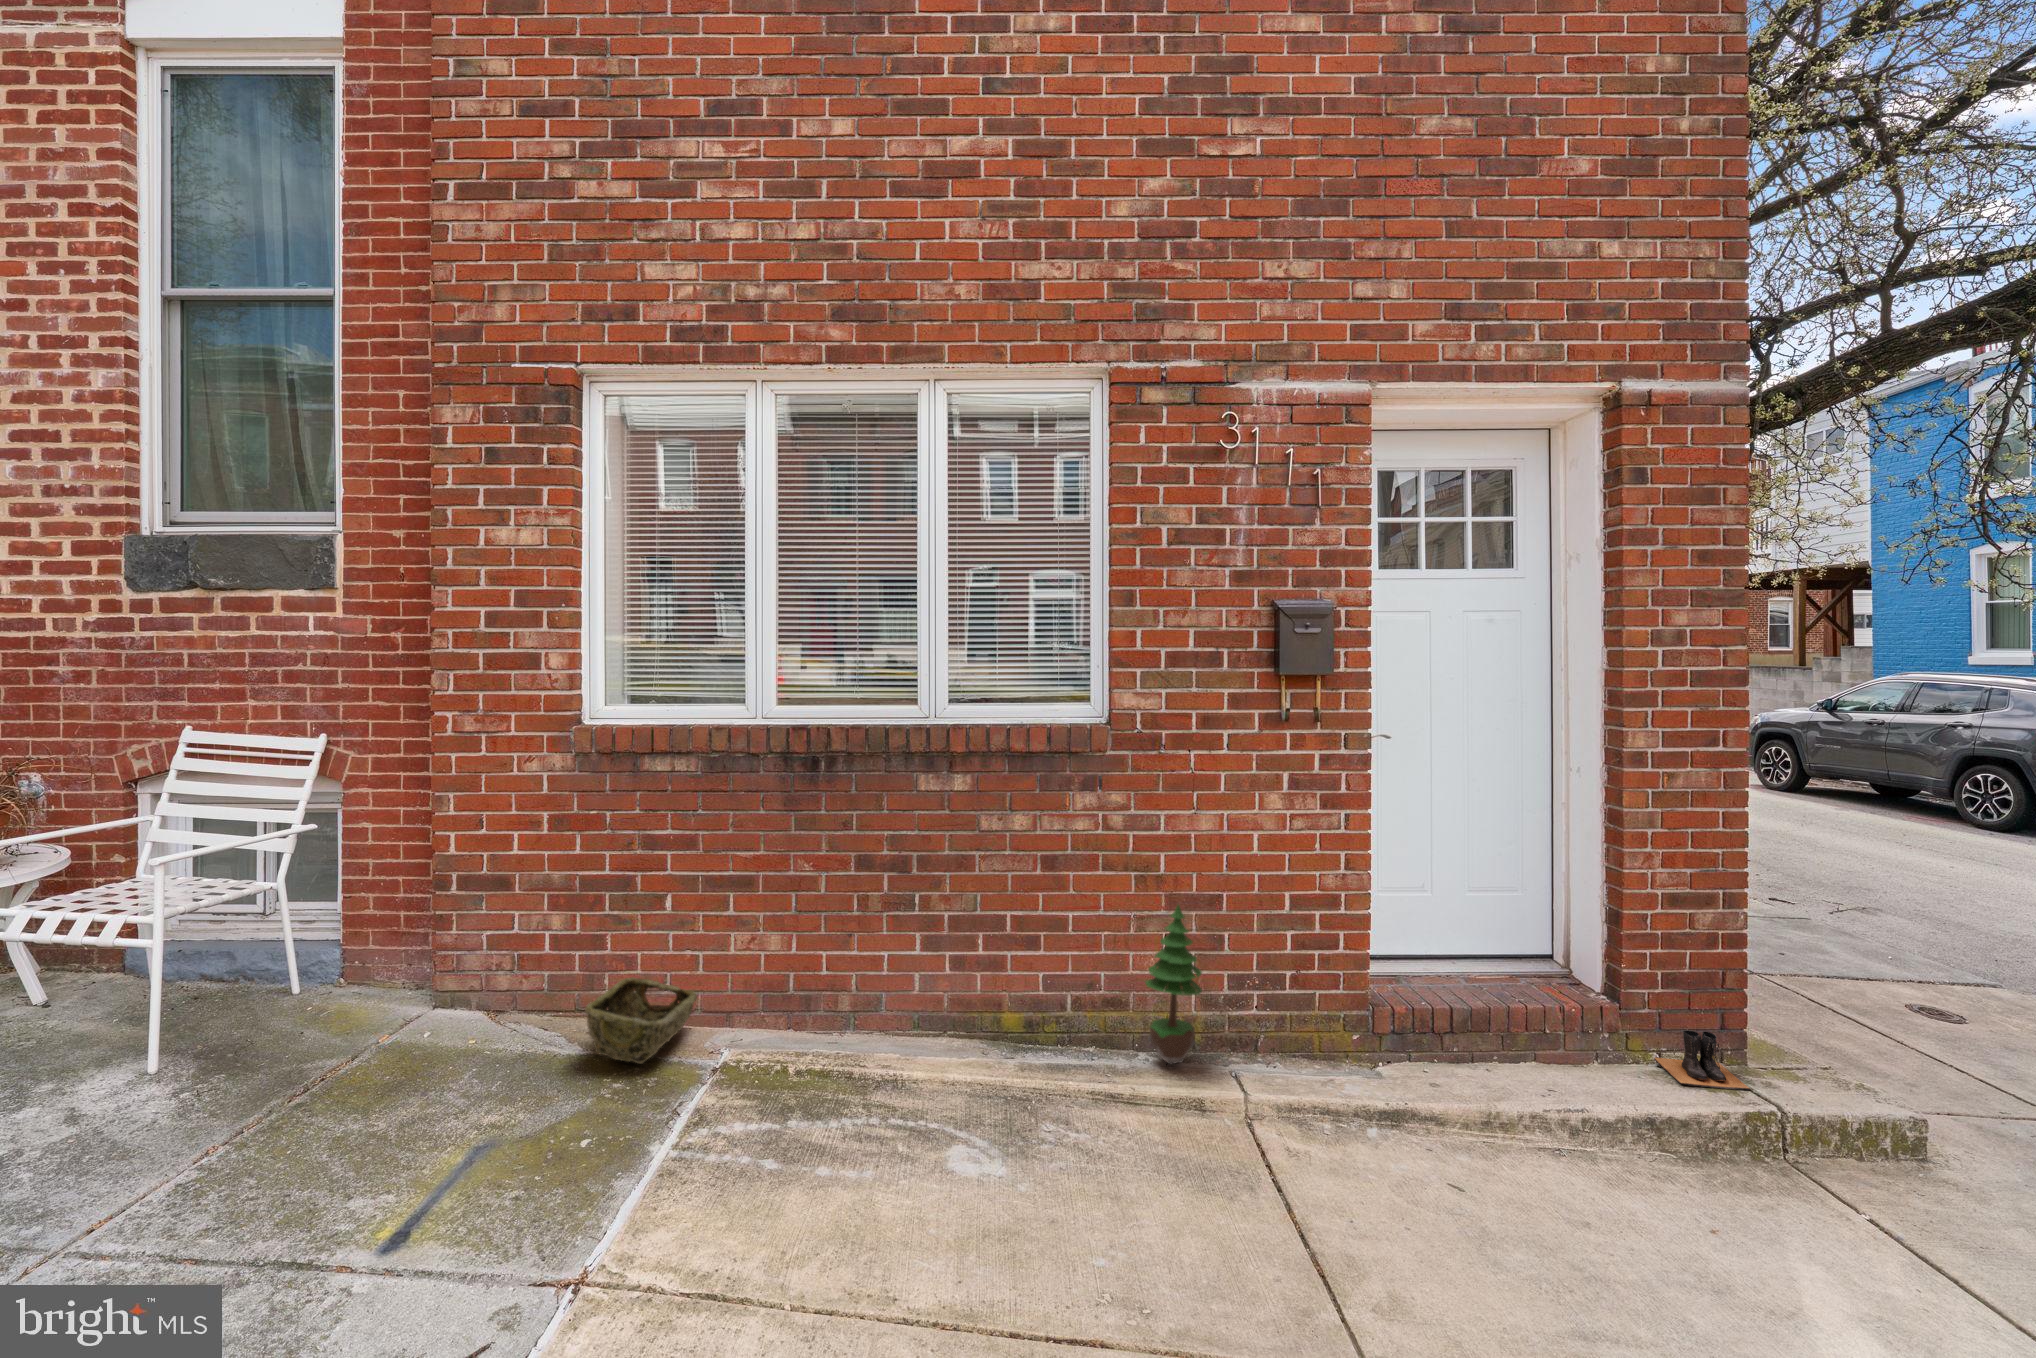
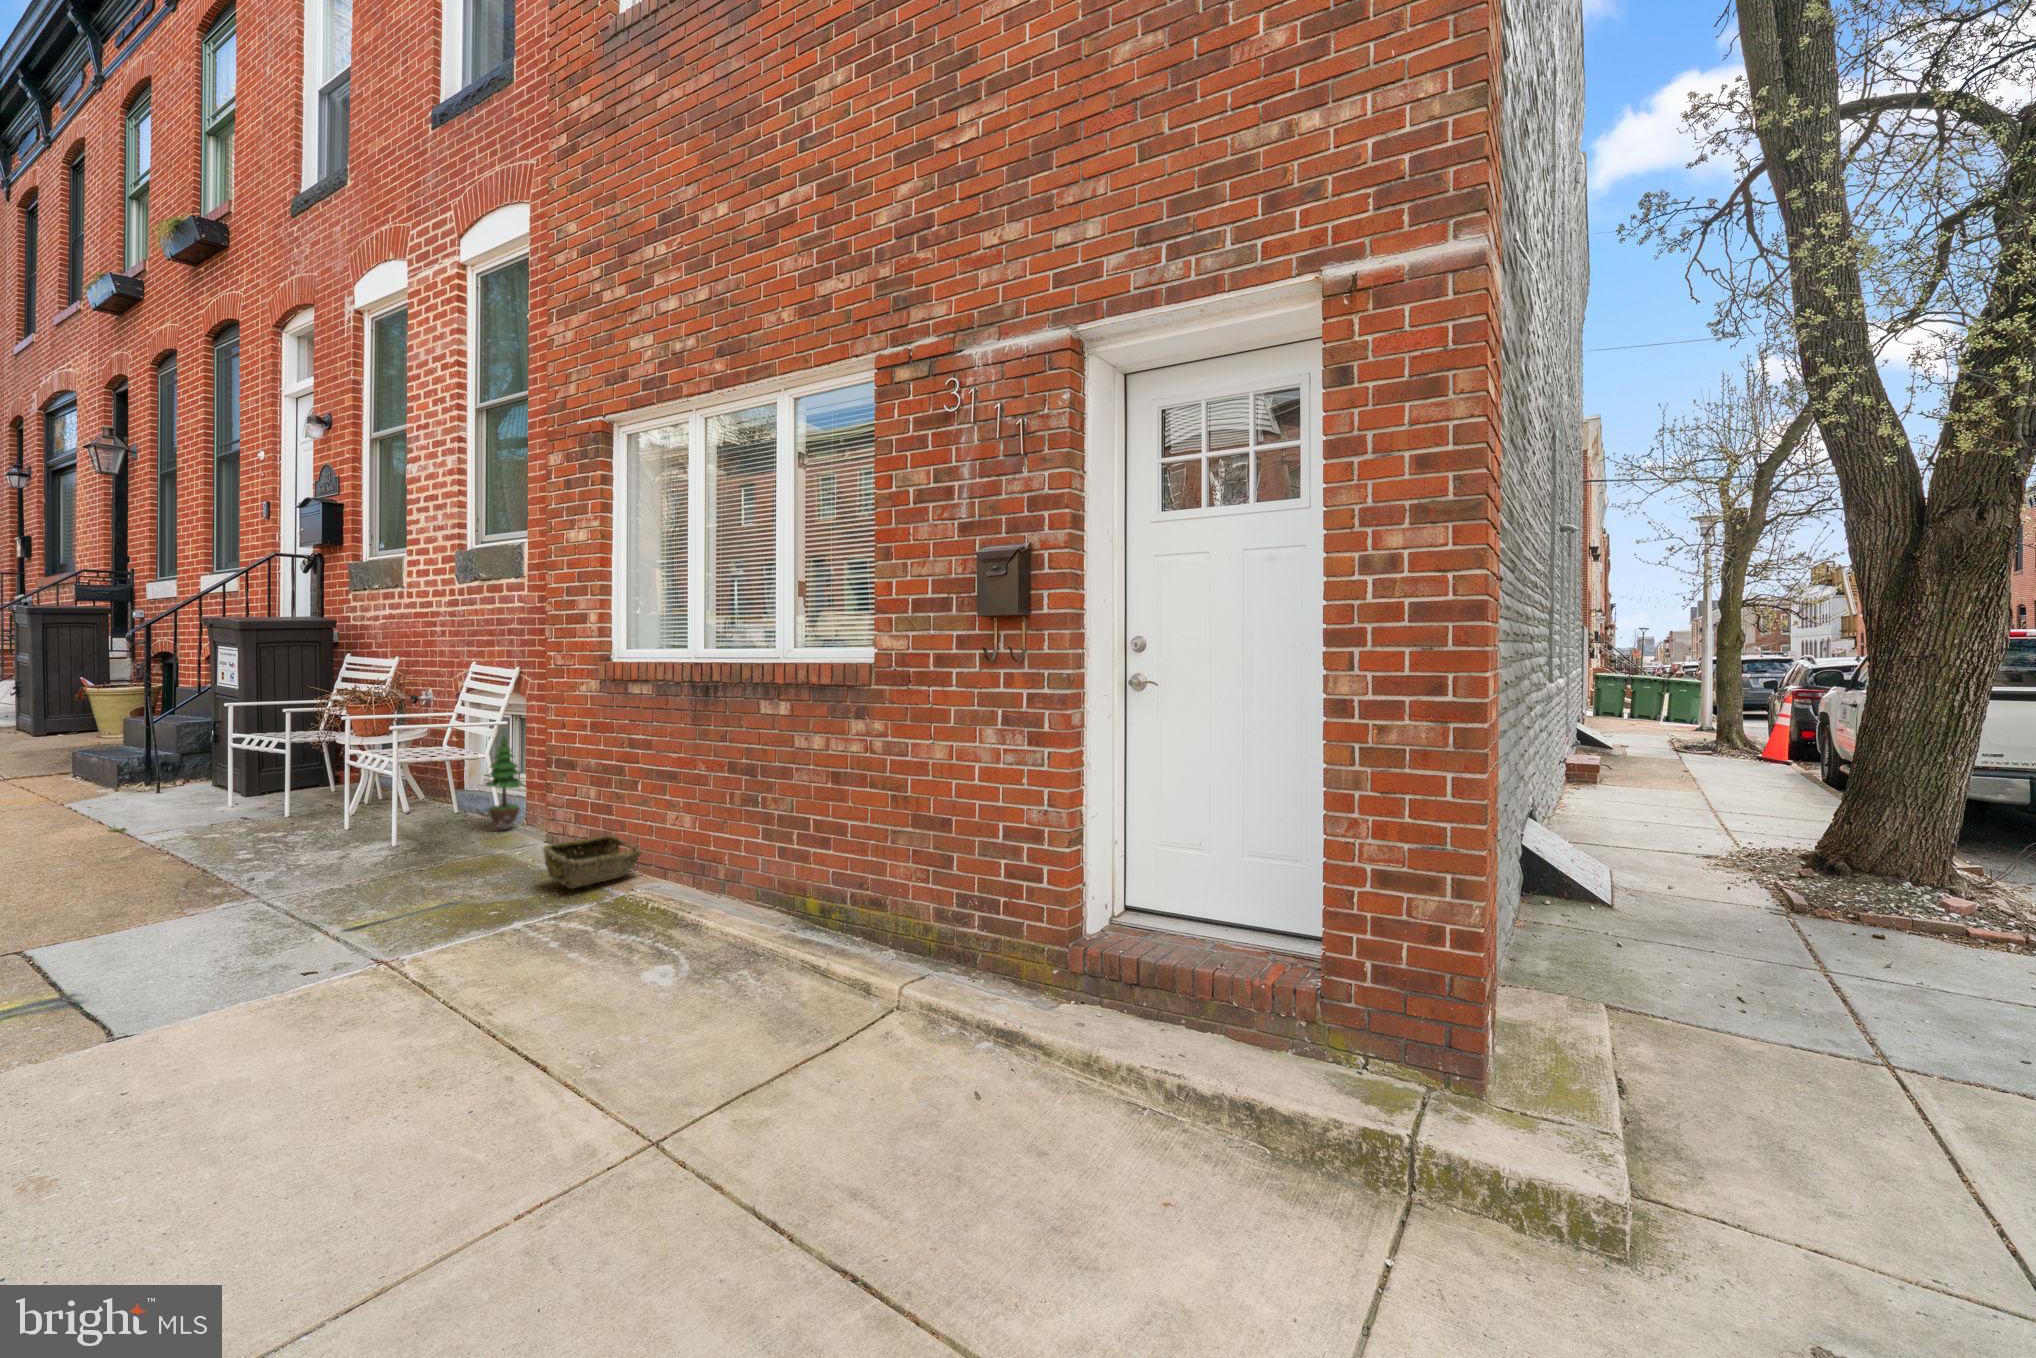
potted tree: present [1145,905,1202,1064] -> present [486,736,523,830]
boots: present [1654,1030,1750,1090] -> none [1316,1029,1417,1110]

